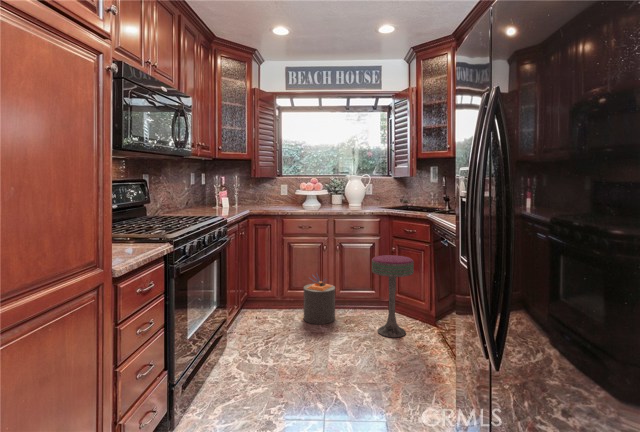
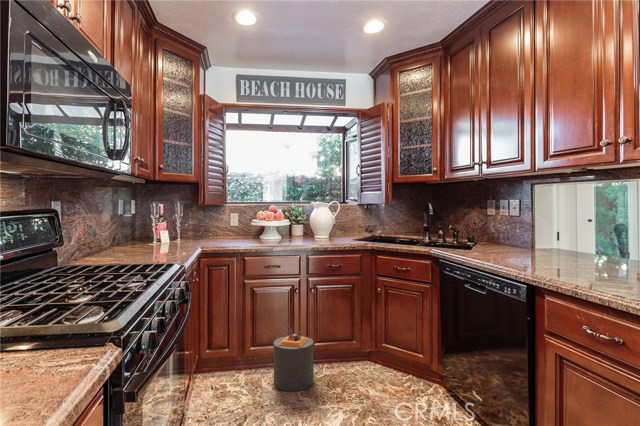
bar stool: present [372,255,414,337] -> none [363,297,413,400]

